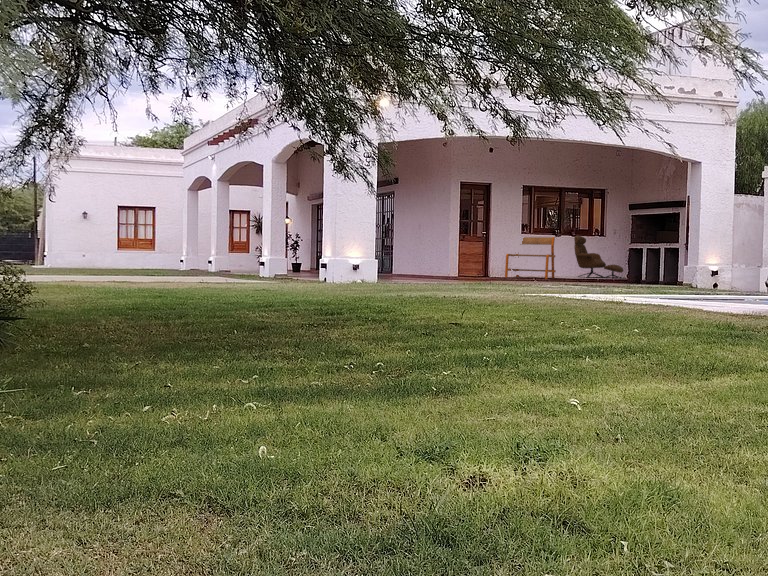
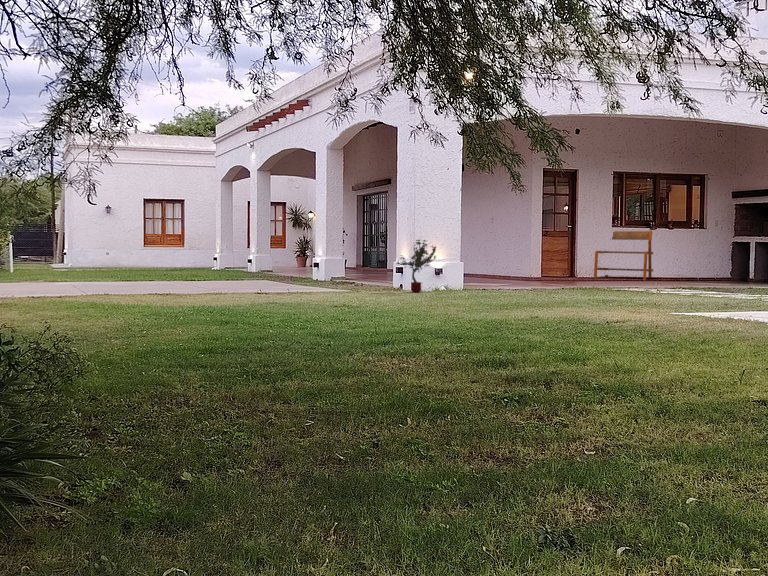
lounge chair: present [574,236,623,278] -> none [673,229,731,278]
potted tree: none [321,240,355,285] -> present [397,240,436,293]

